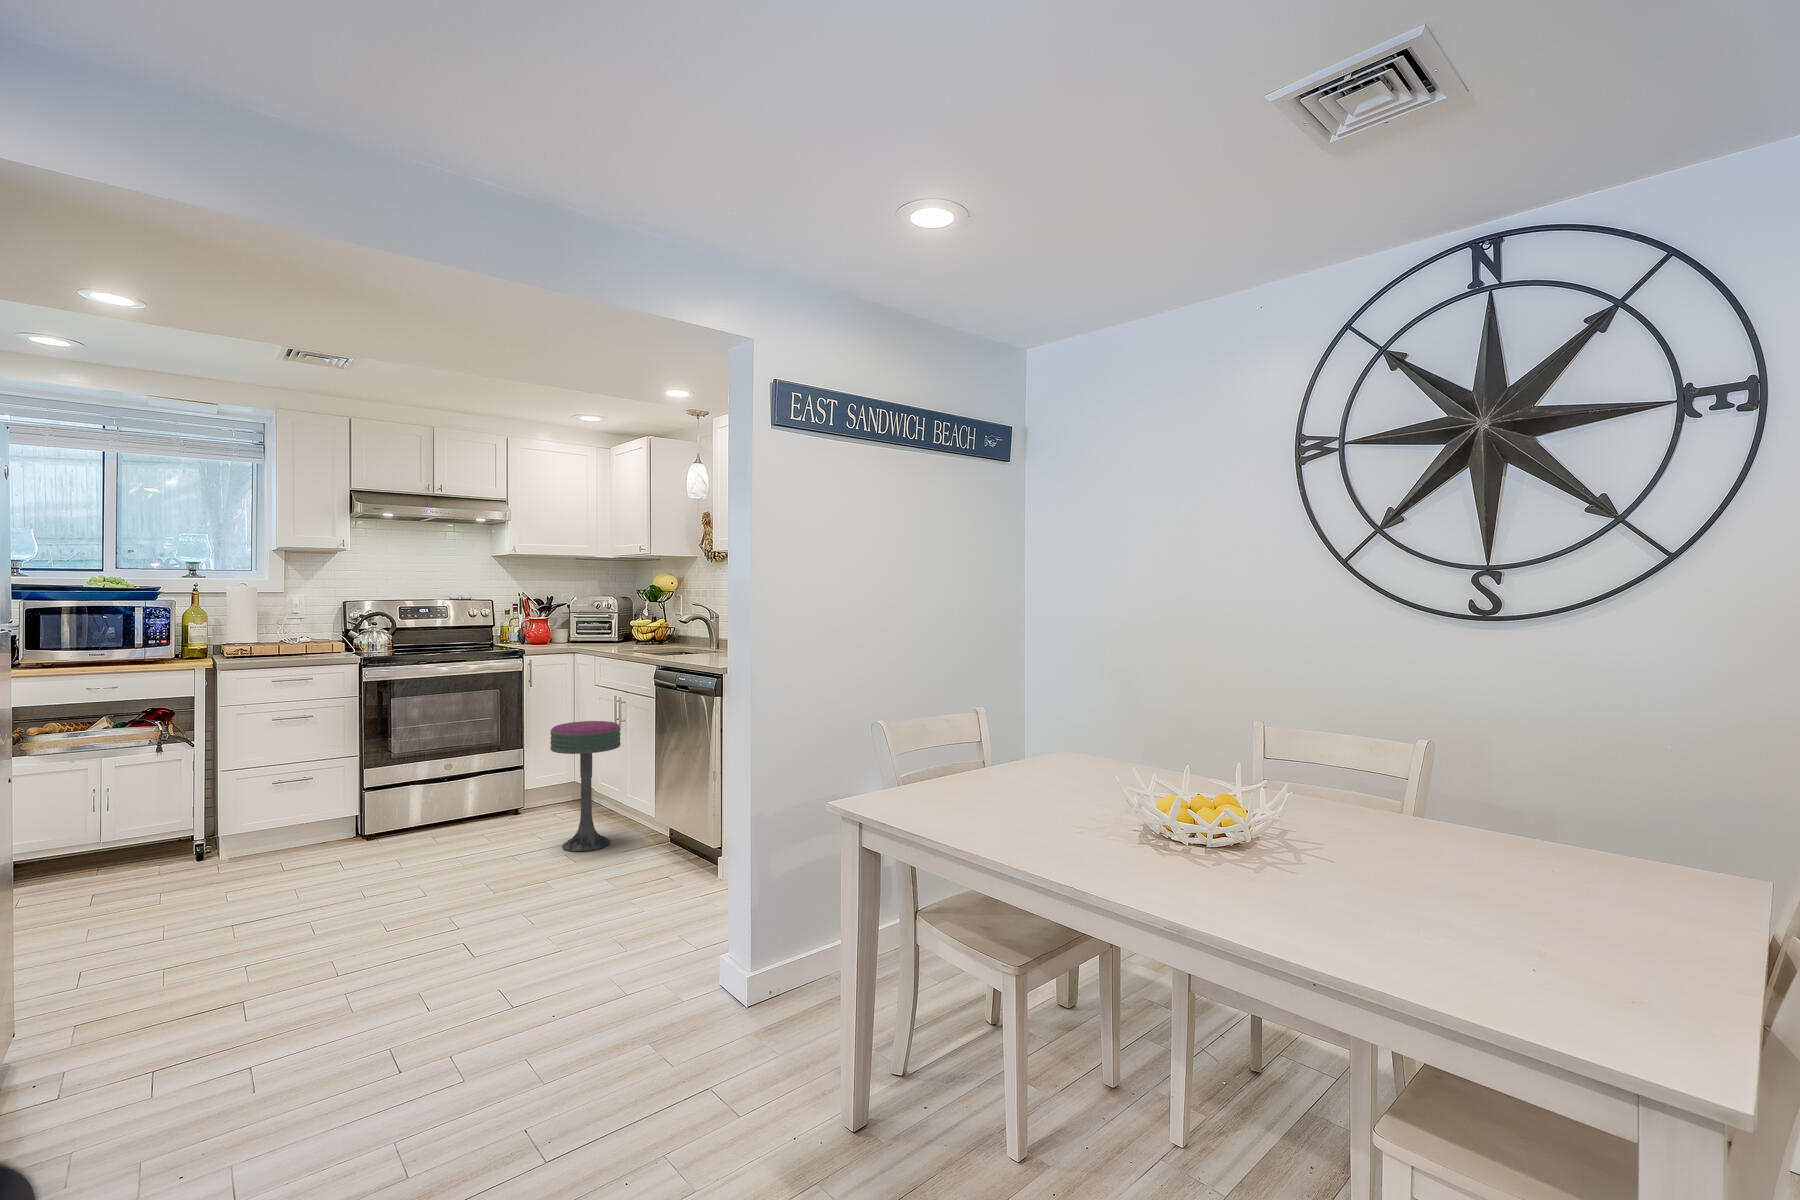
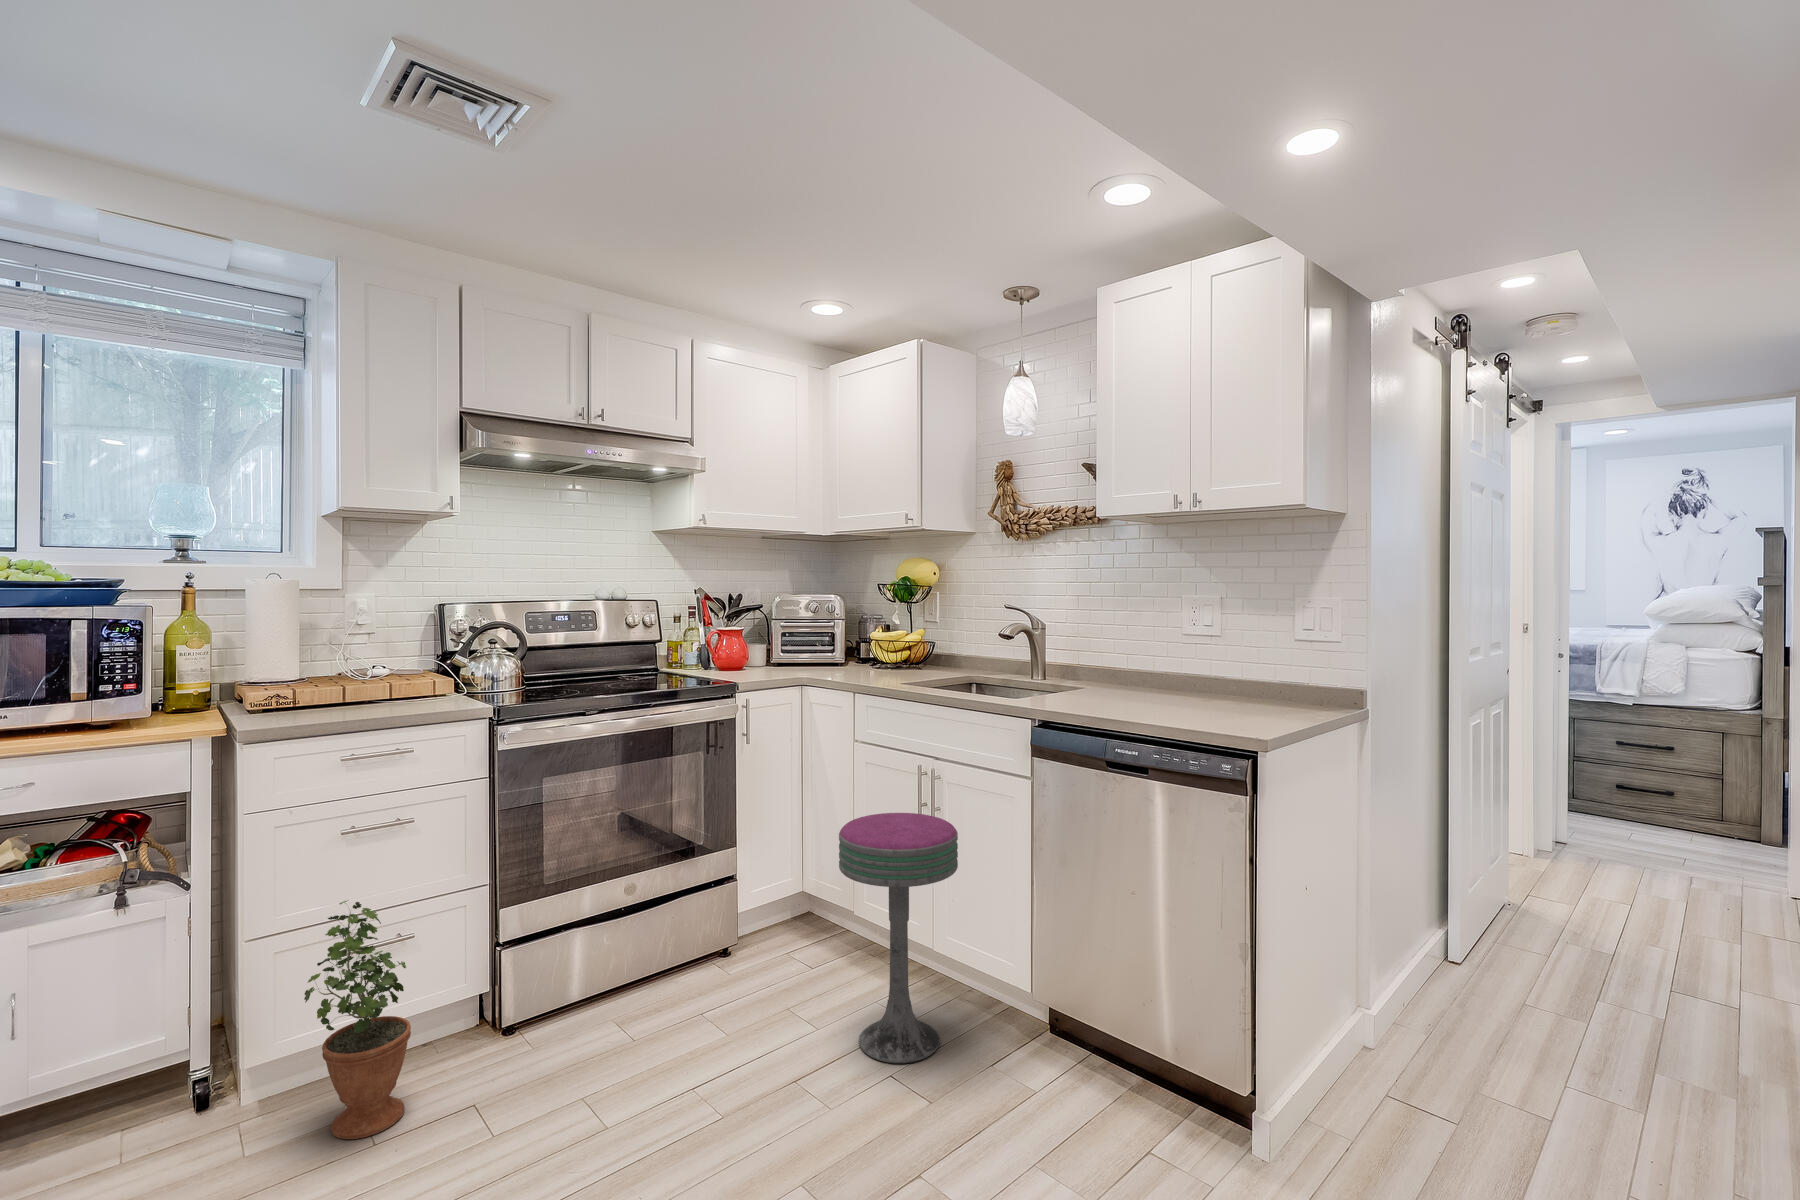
potted plant: none [251,753,308,871] -> present [304,900,411,1139]

